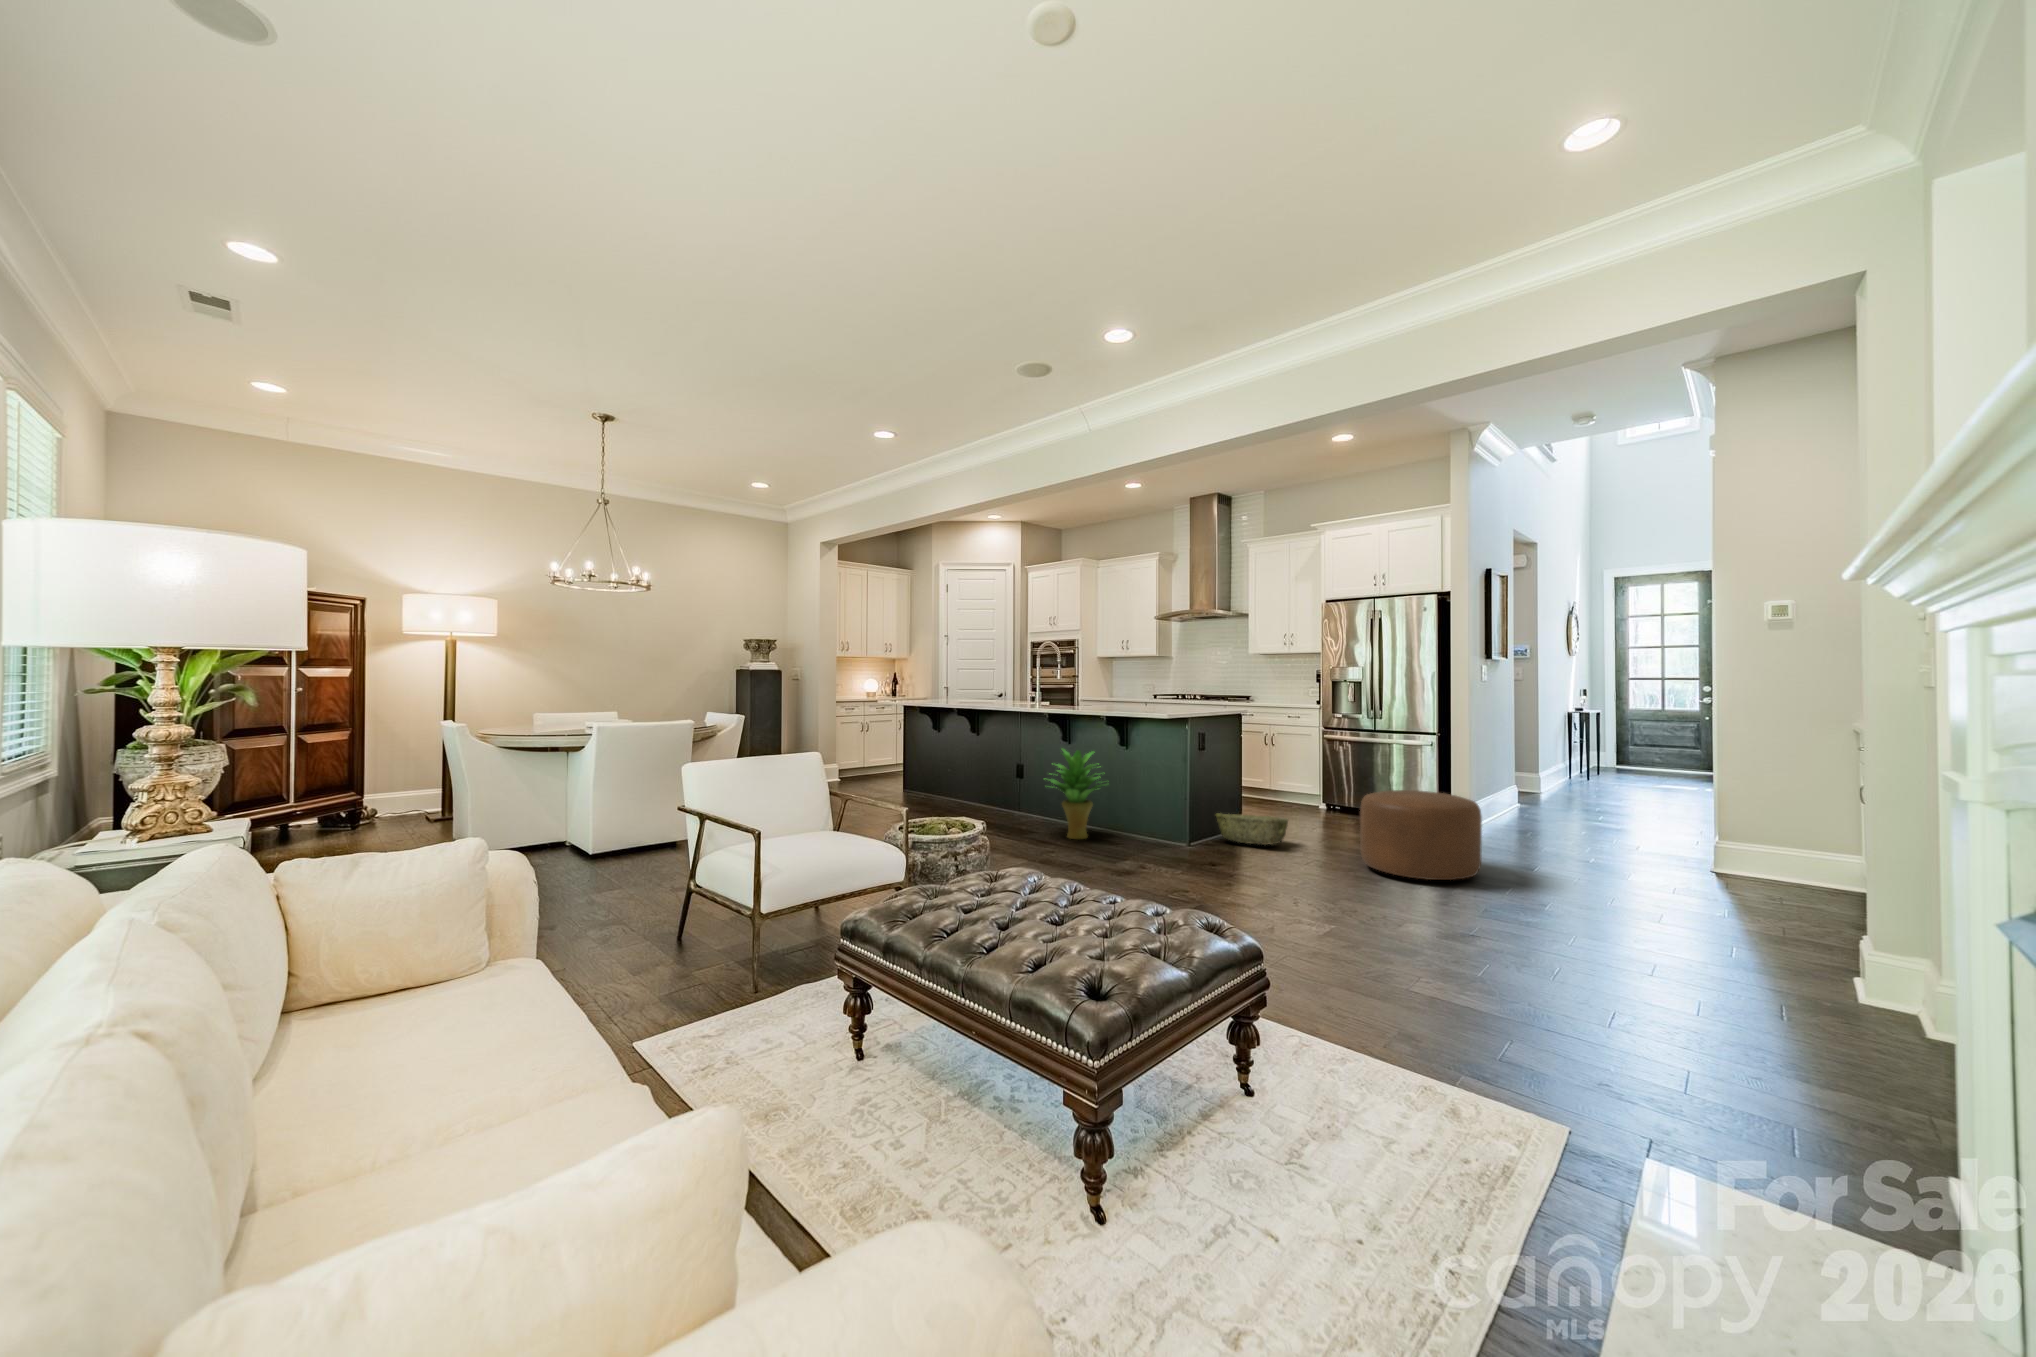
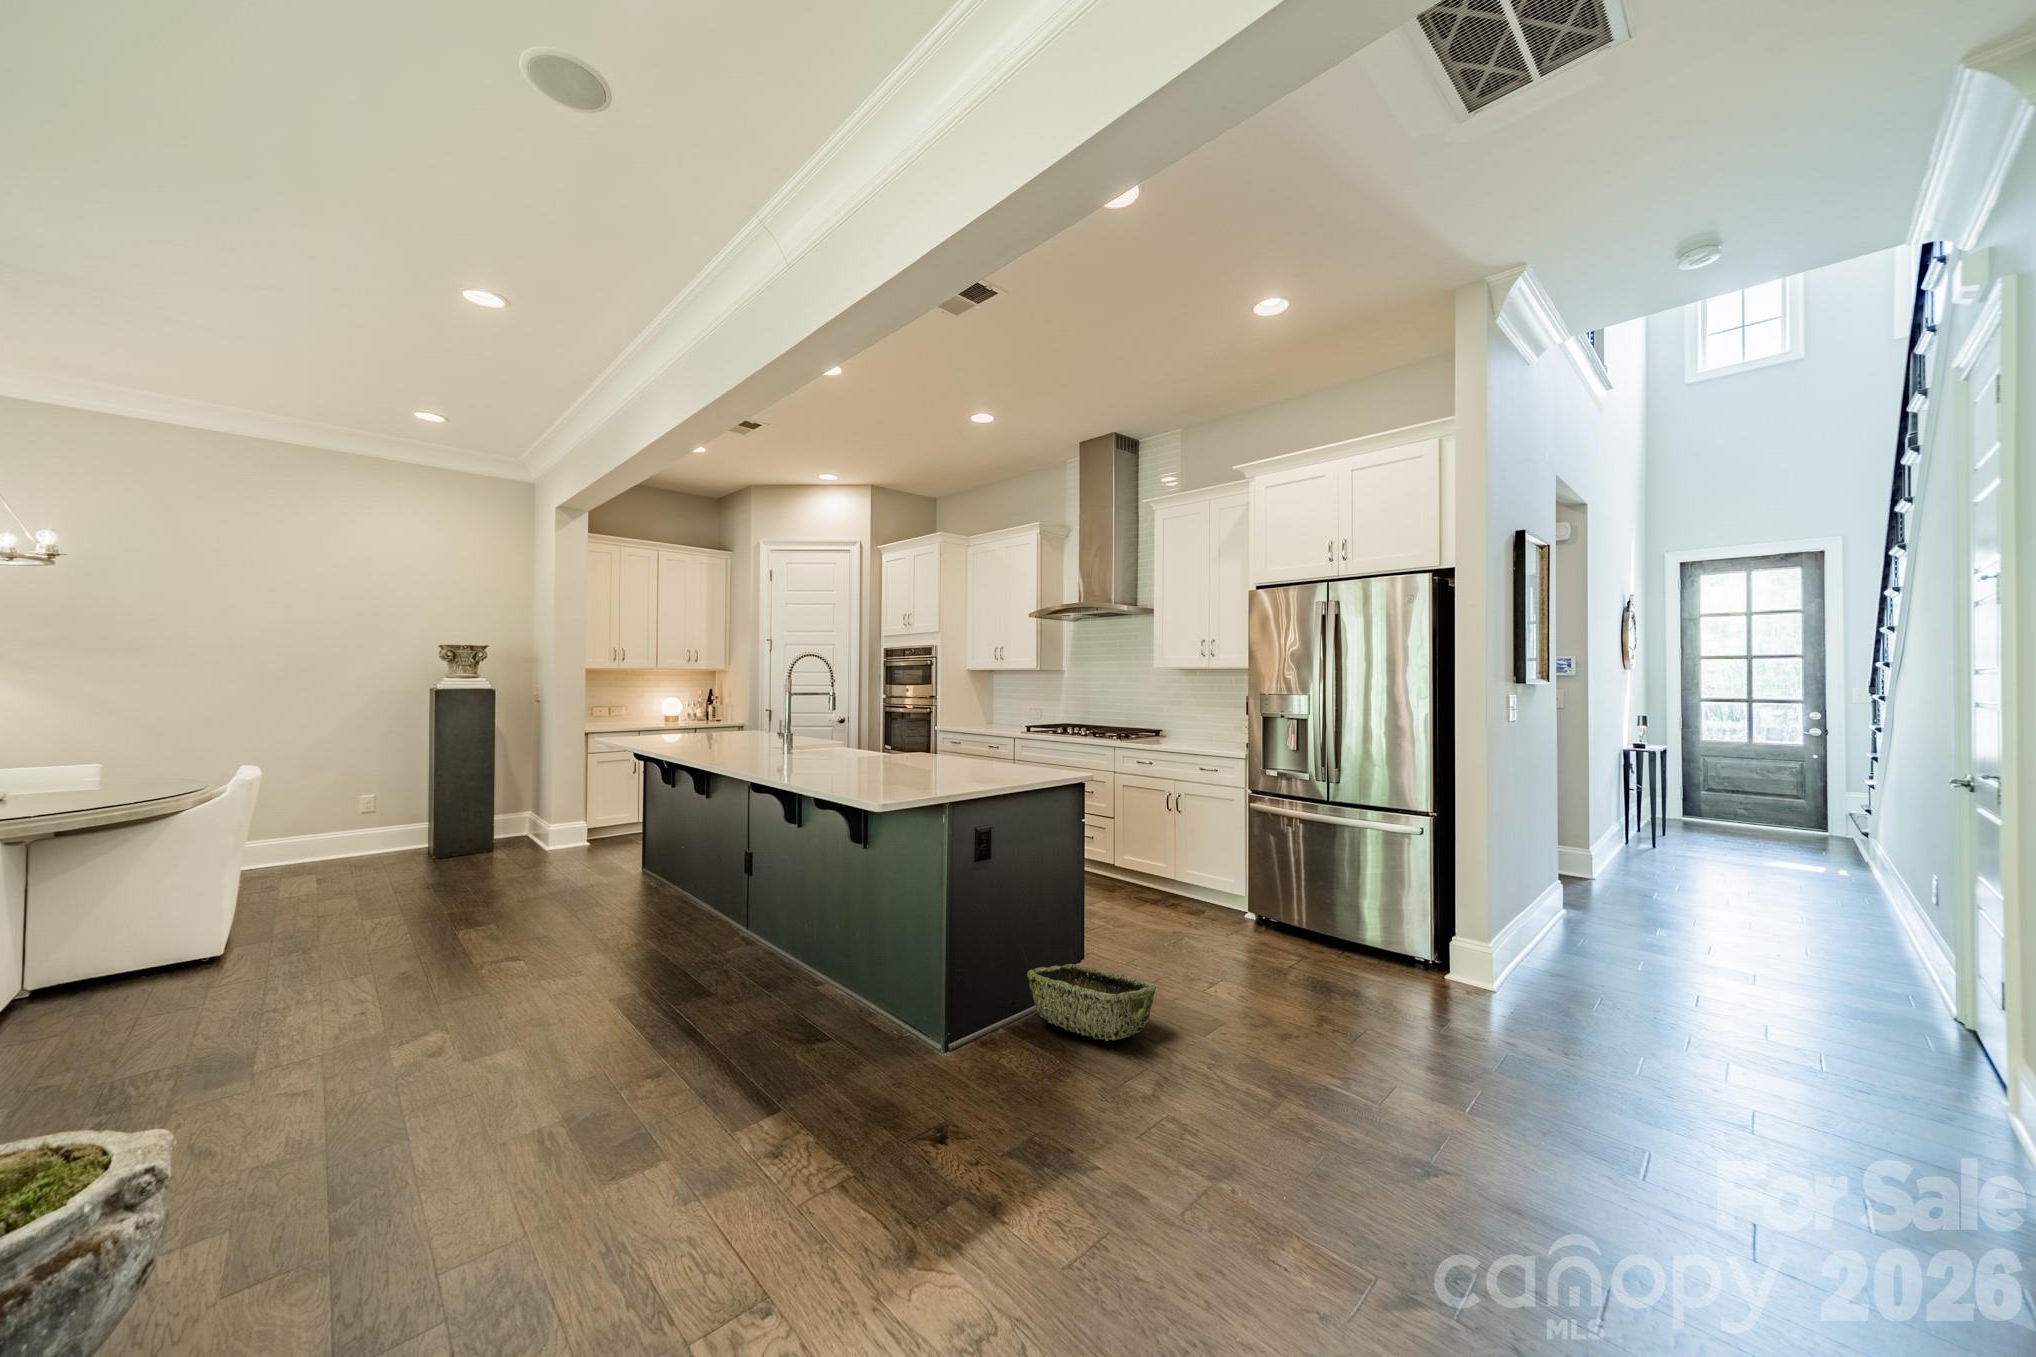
potted plant: present [1051,749,1103,839] -> none [725,843,849,1013]
ottoman: present [1360,790,1482,880] -> none [1272,957,1523,1202]

